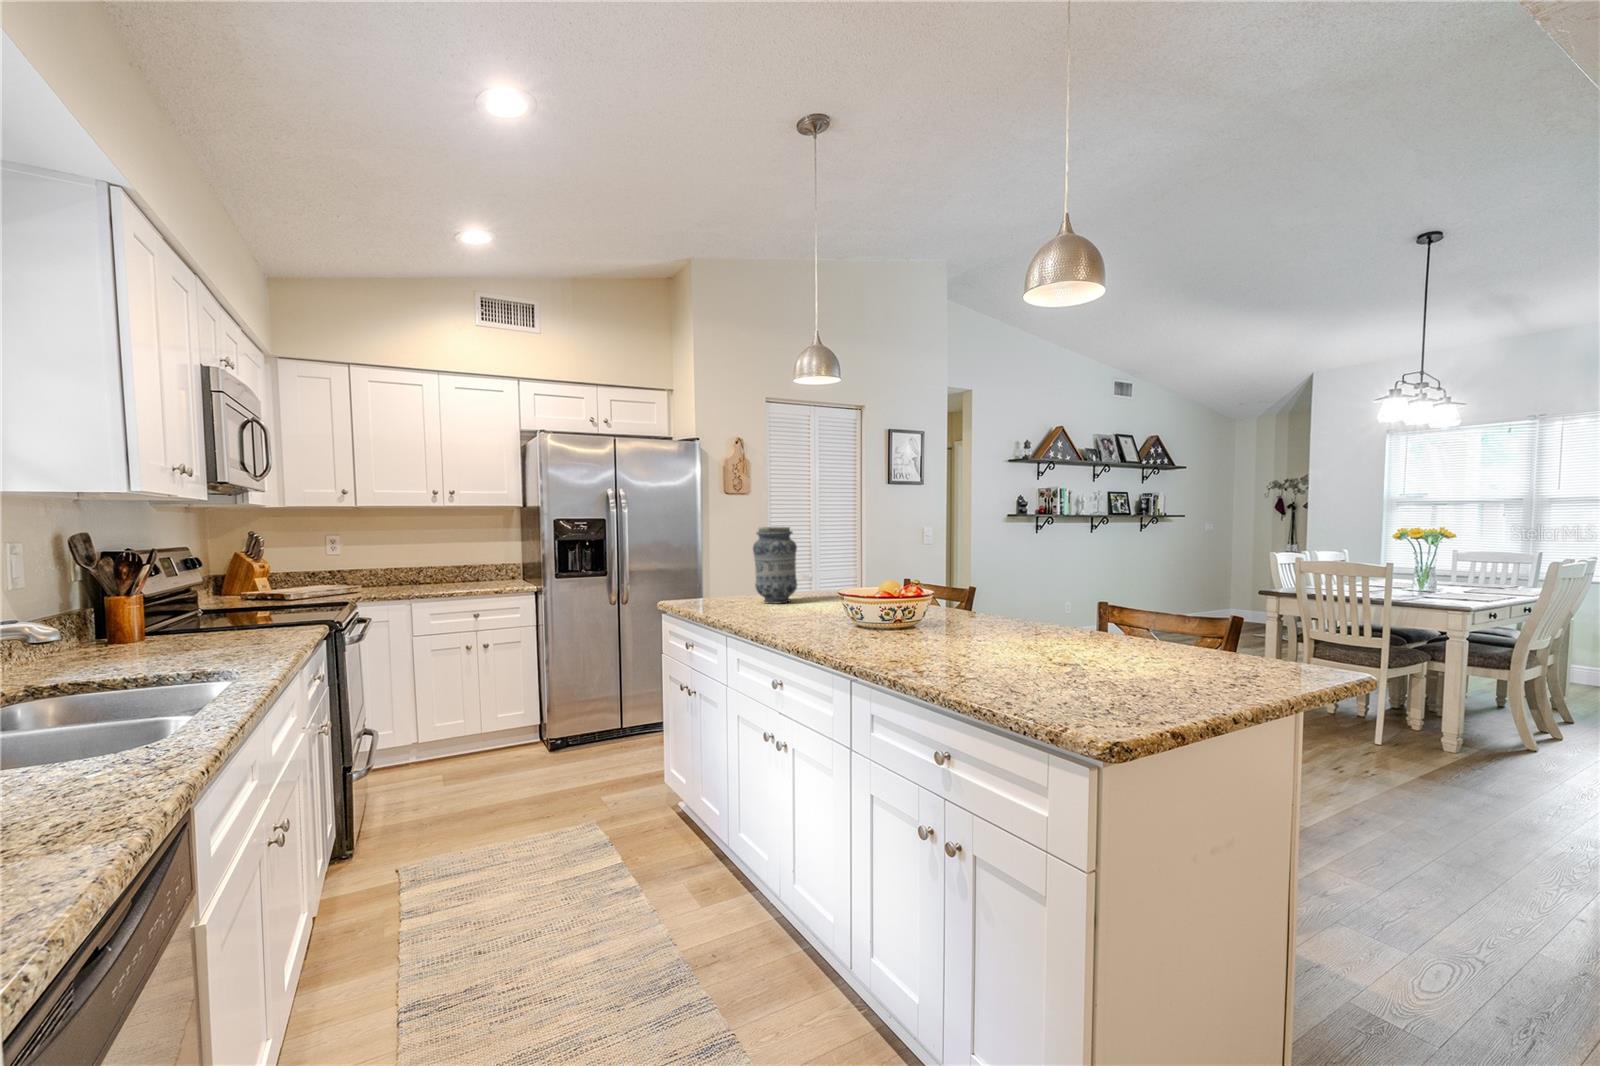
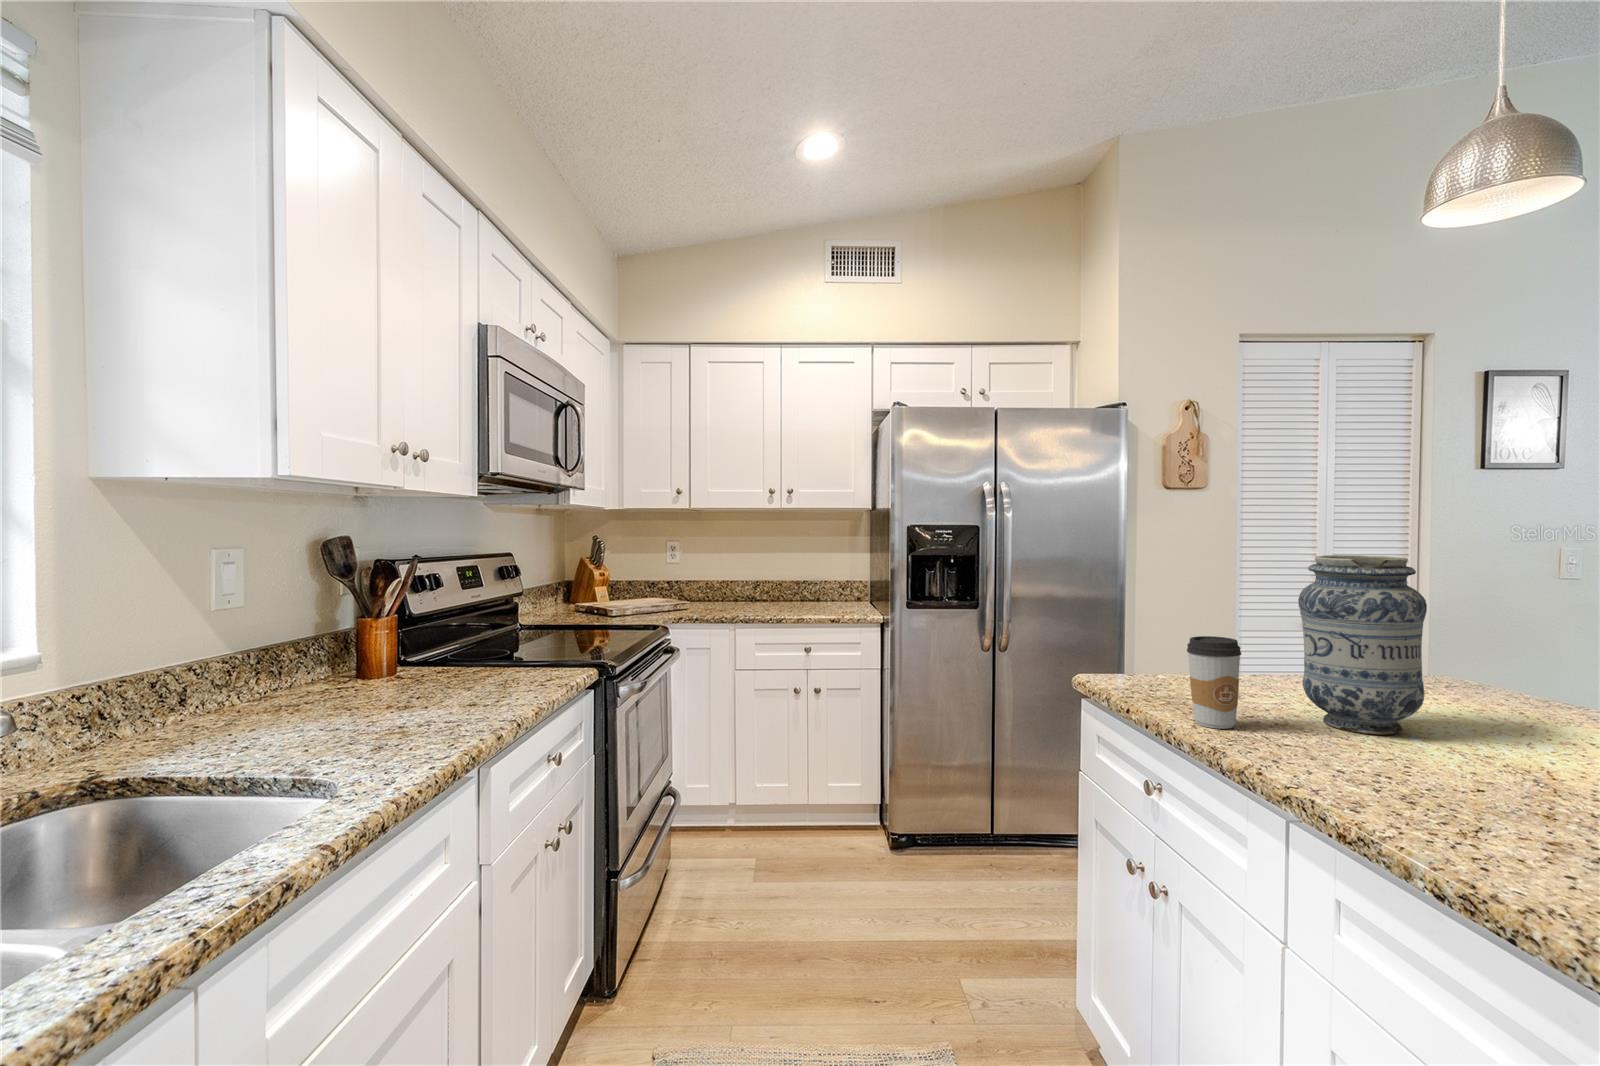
coffee cup: none [705,567,727,608] -> present [1187,636,1241,729]

